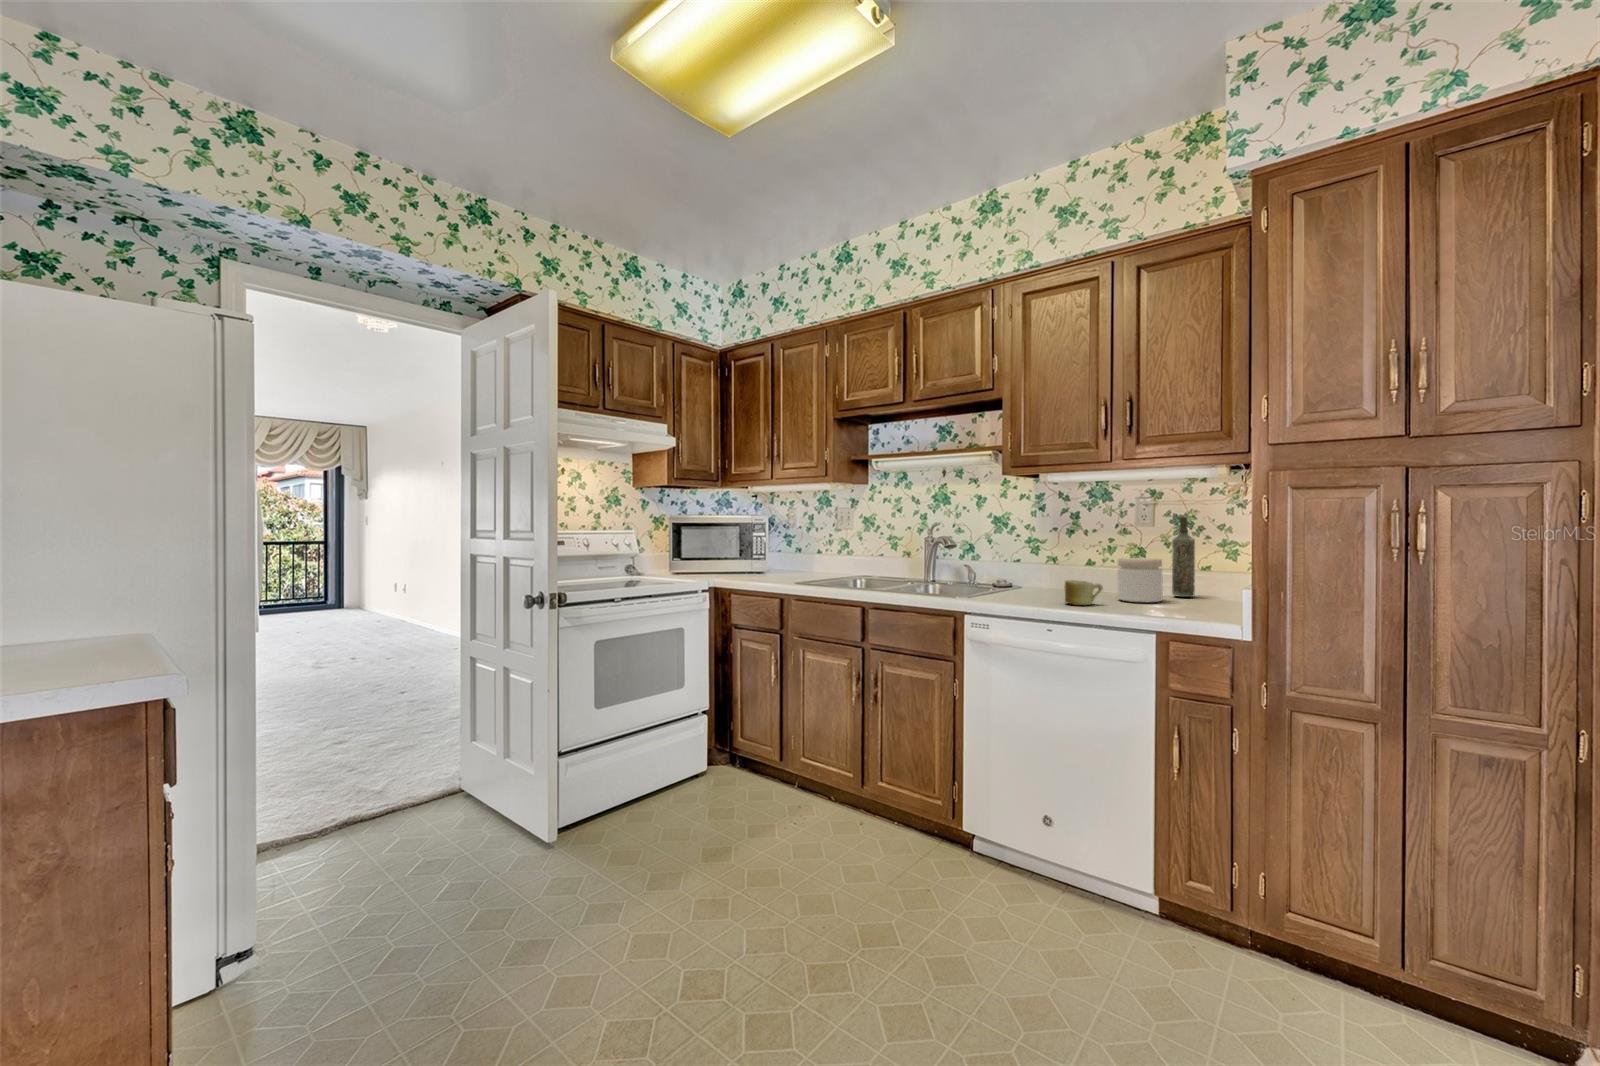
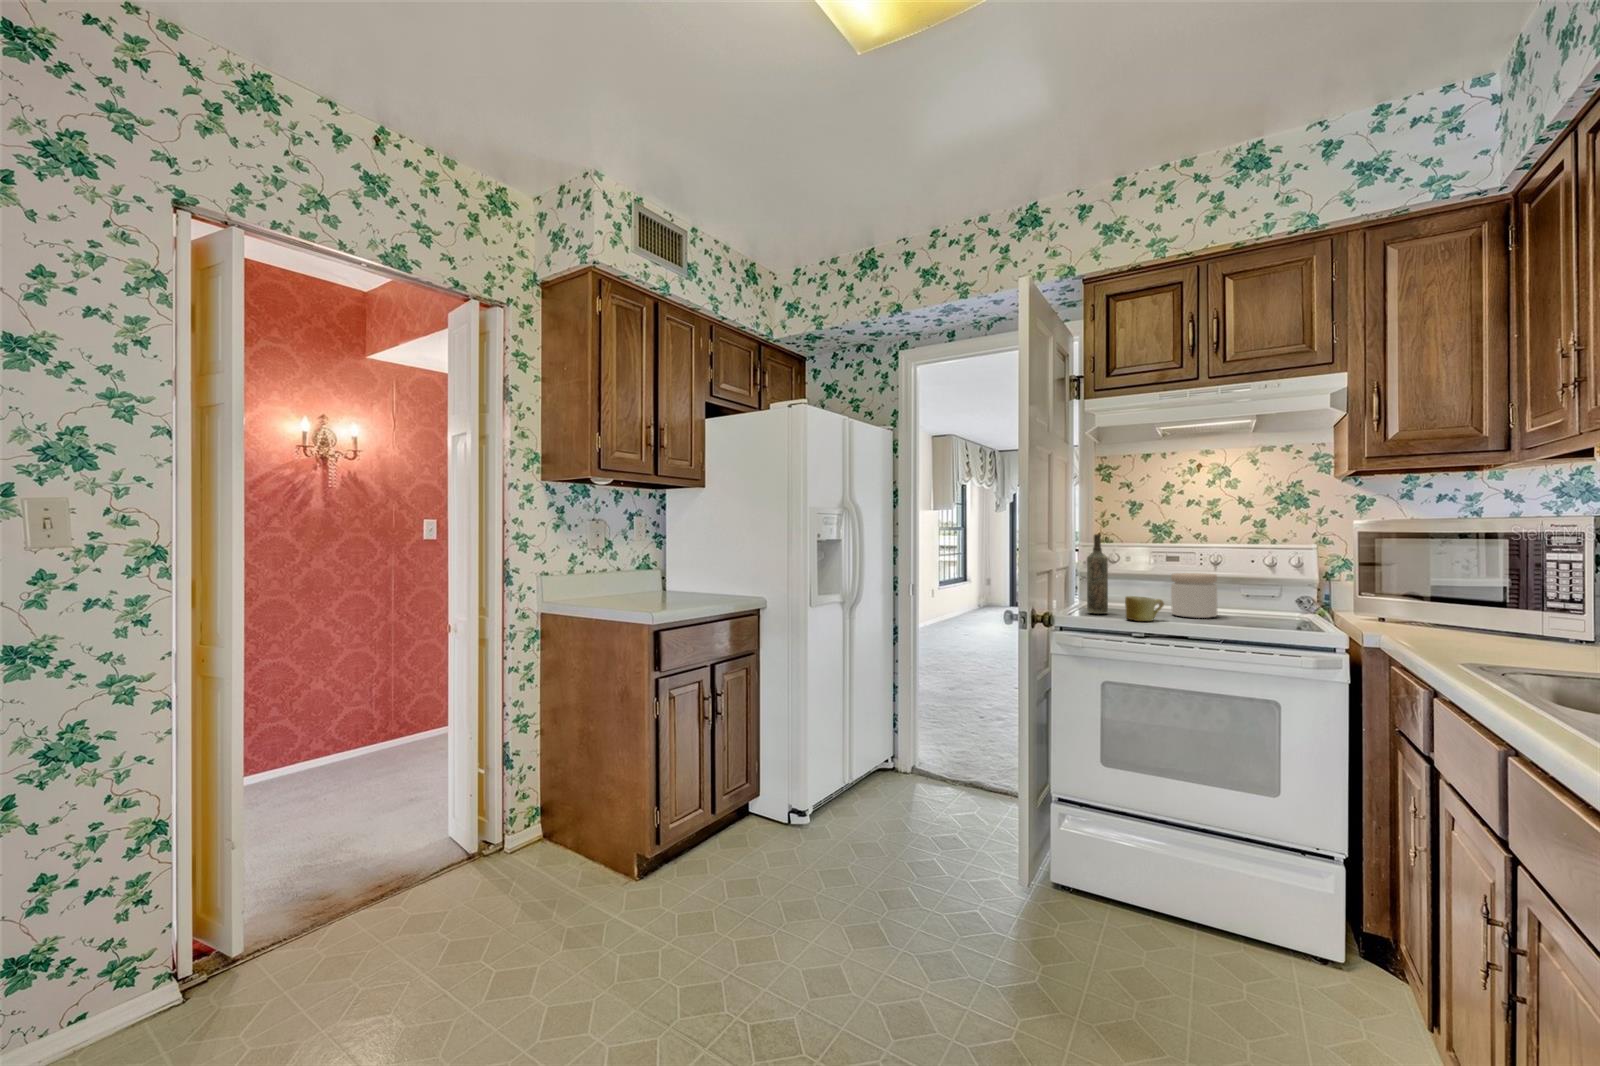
bottle: present [1172,516,1195,597] -> present [1087,534,1108,614]

